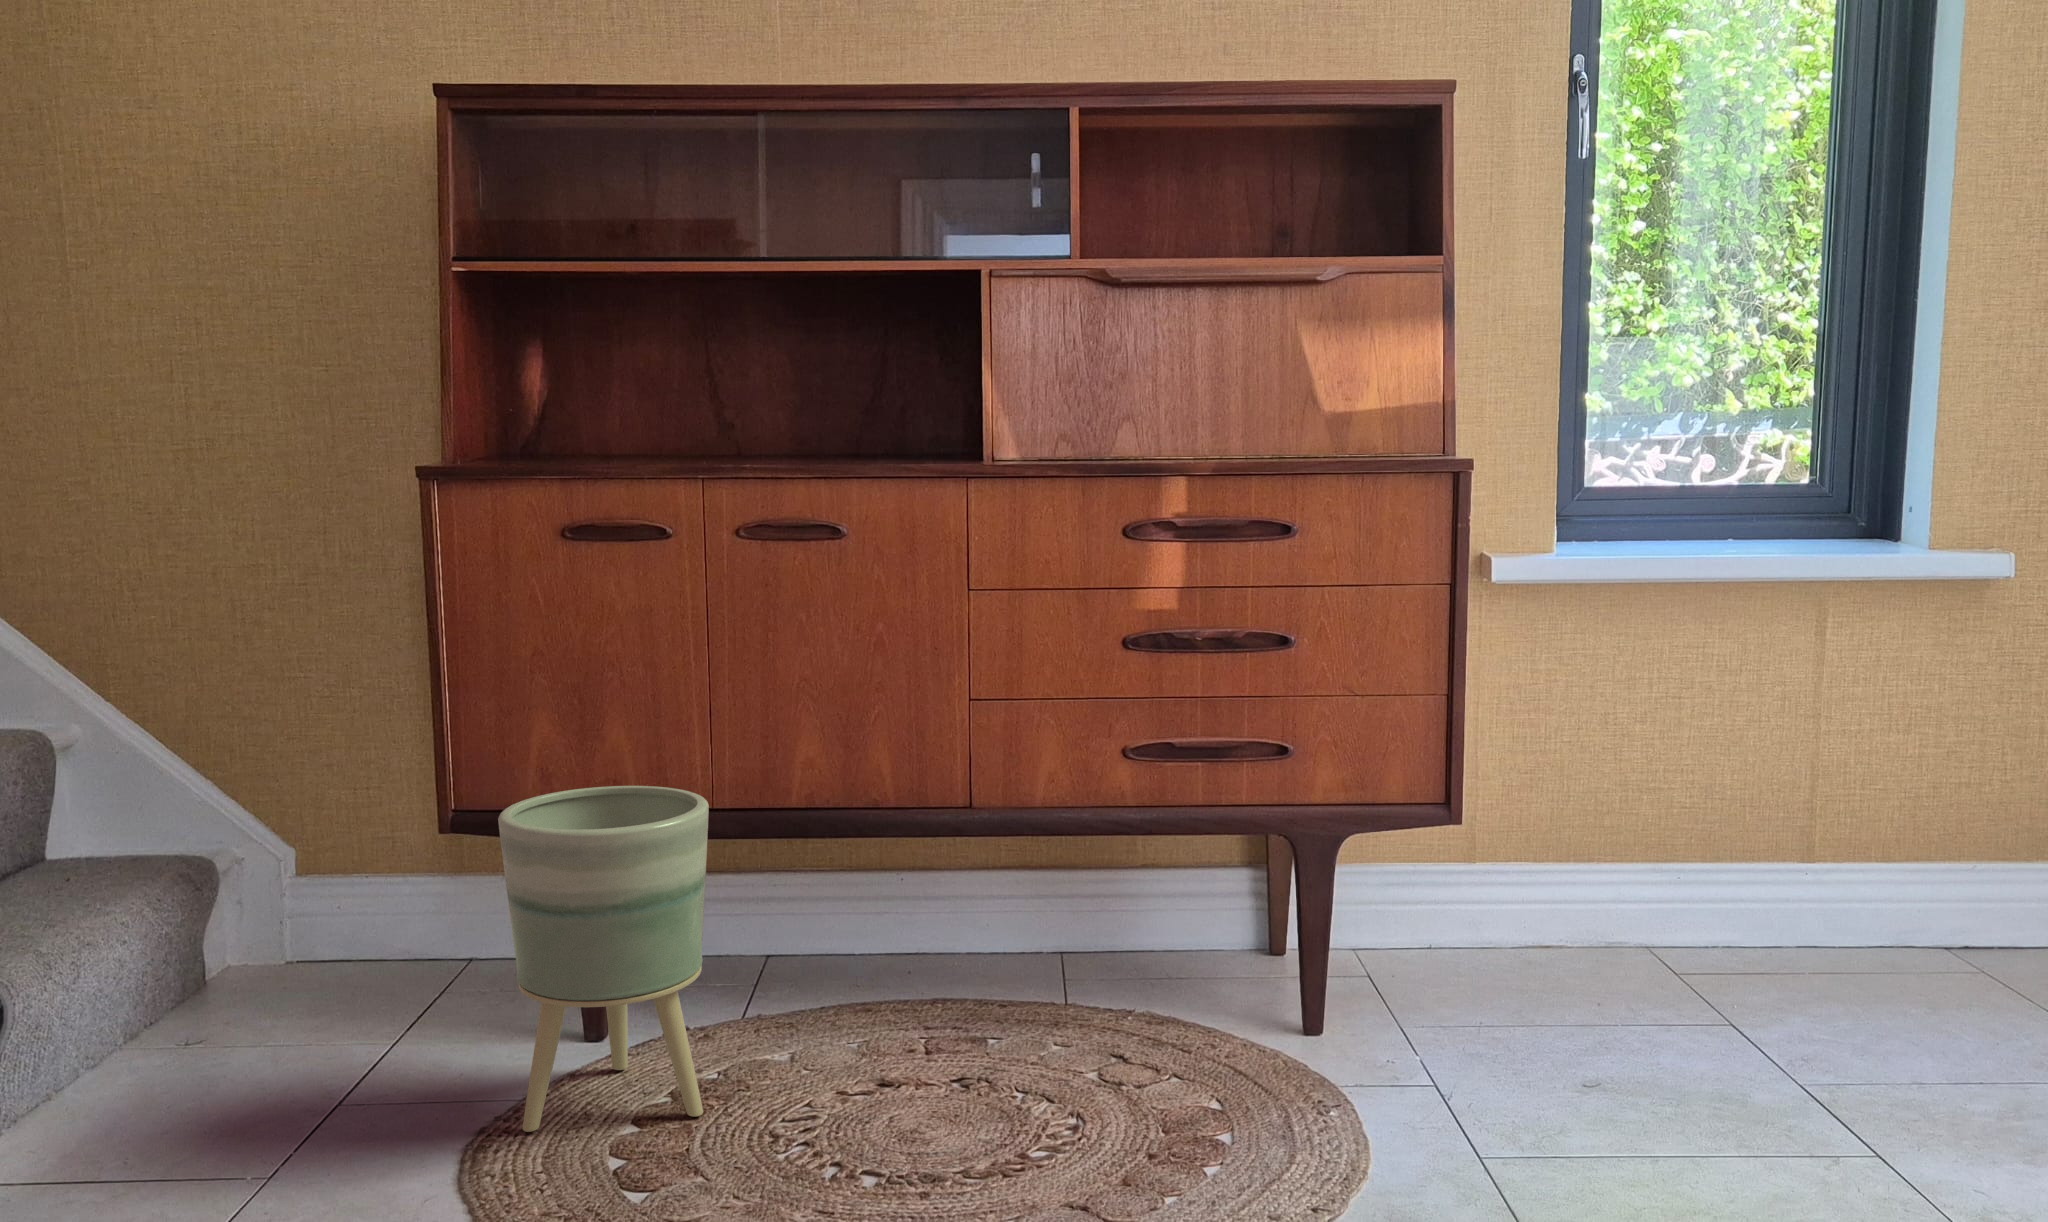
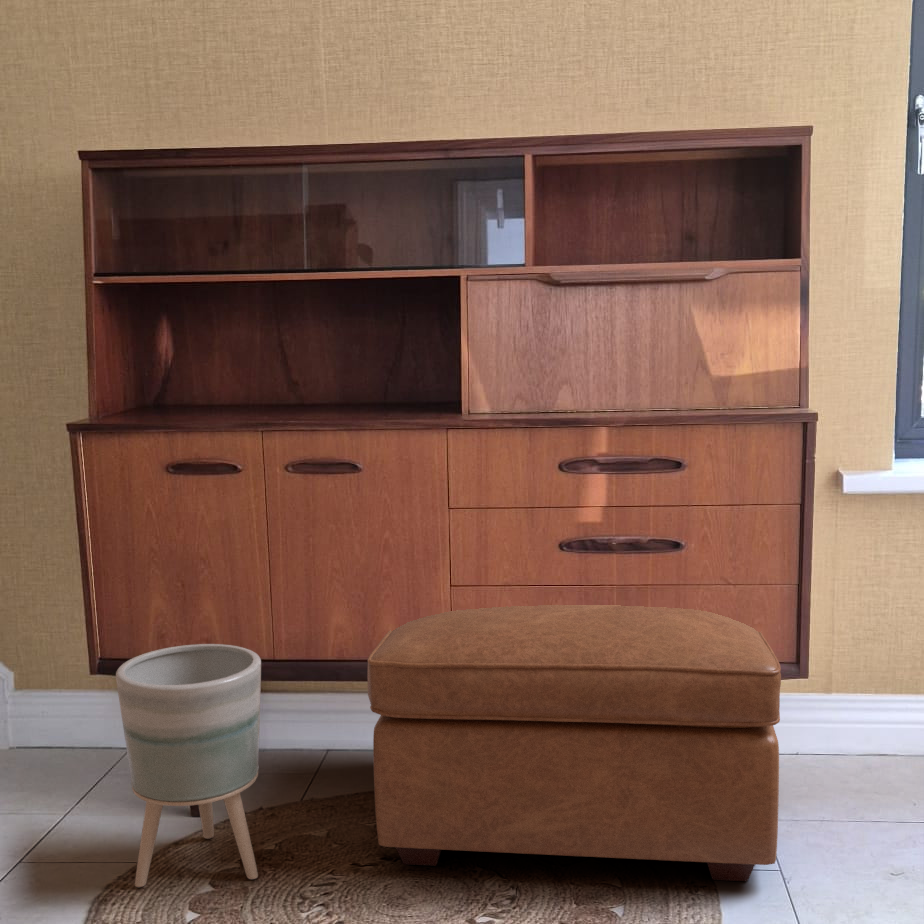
ottoman: none [865,712,1438,1096] -> present [367,605,781,881]

